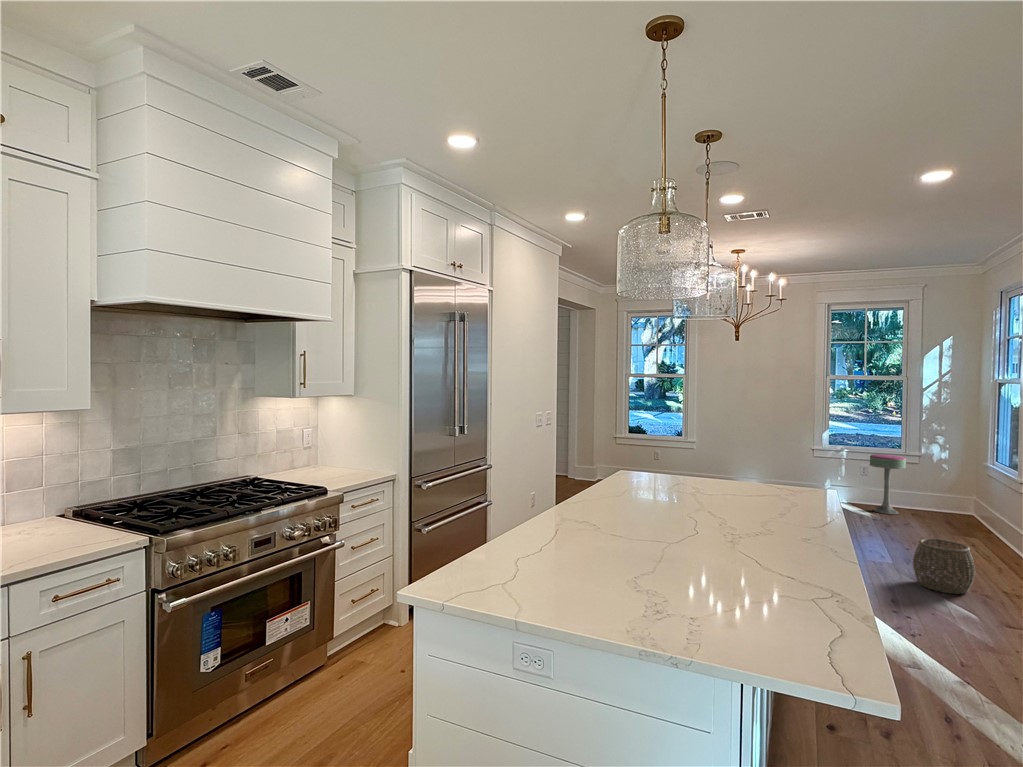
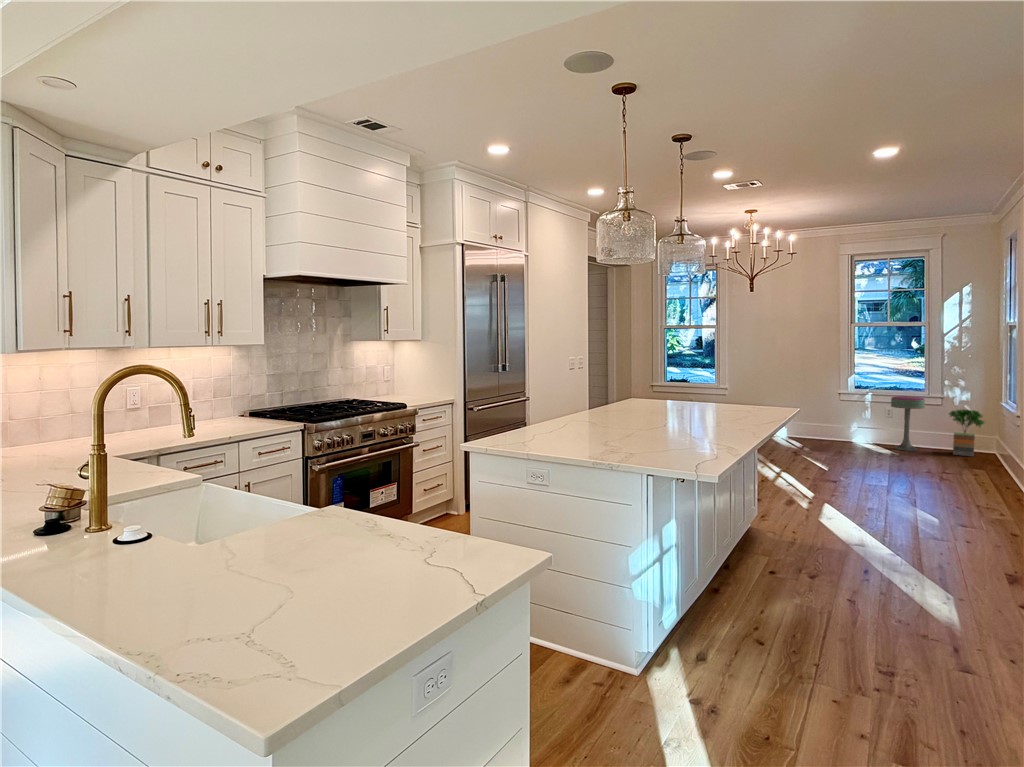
potted tree: none [930,469,972,522] -> present [949,409,984,456]
woven basket: present [913,539,975,594] -> none [893,458,945,502]

